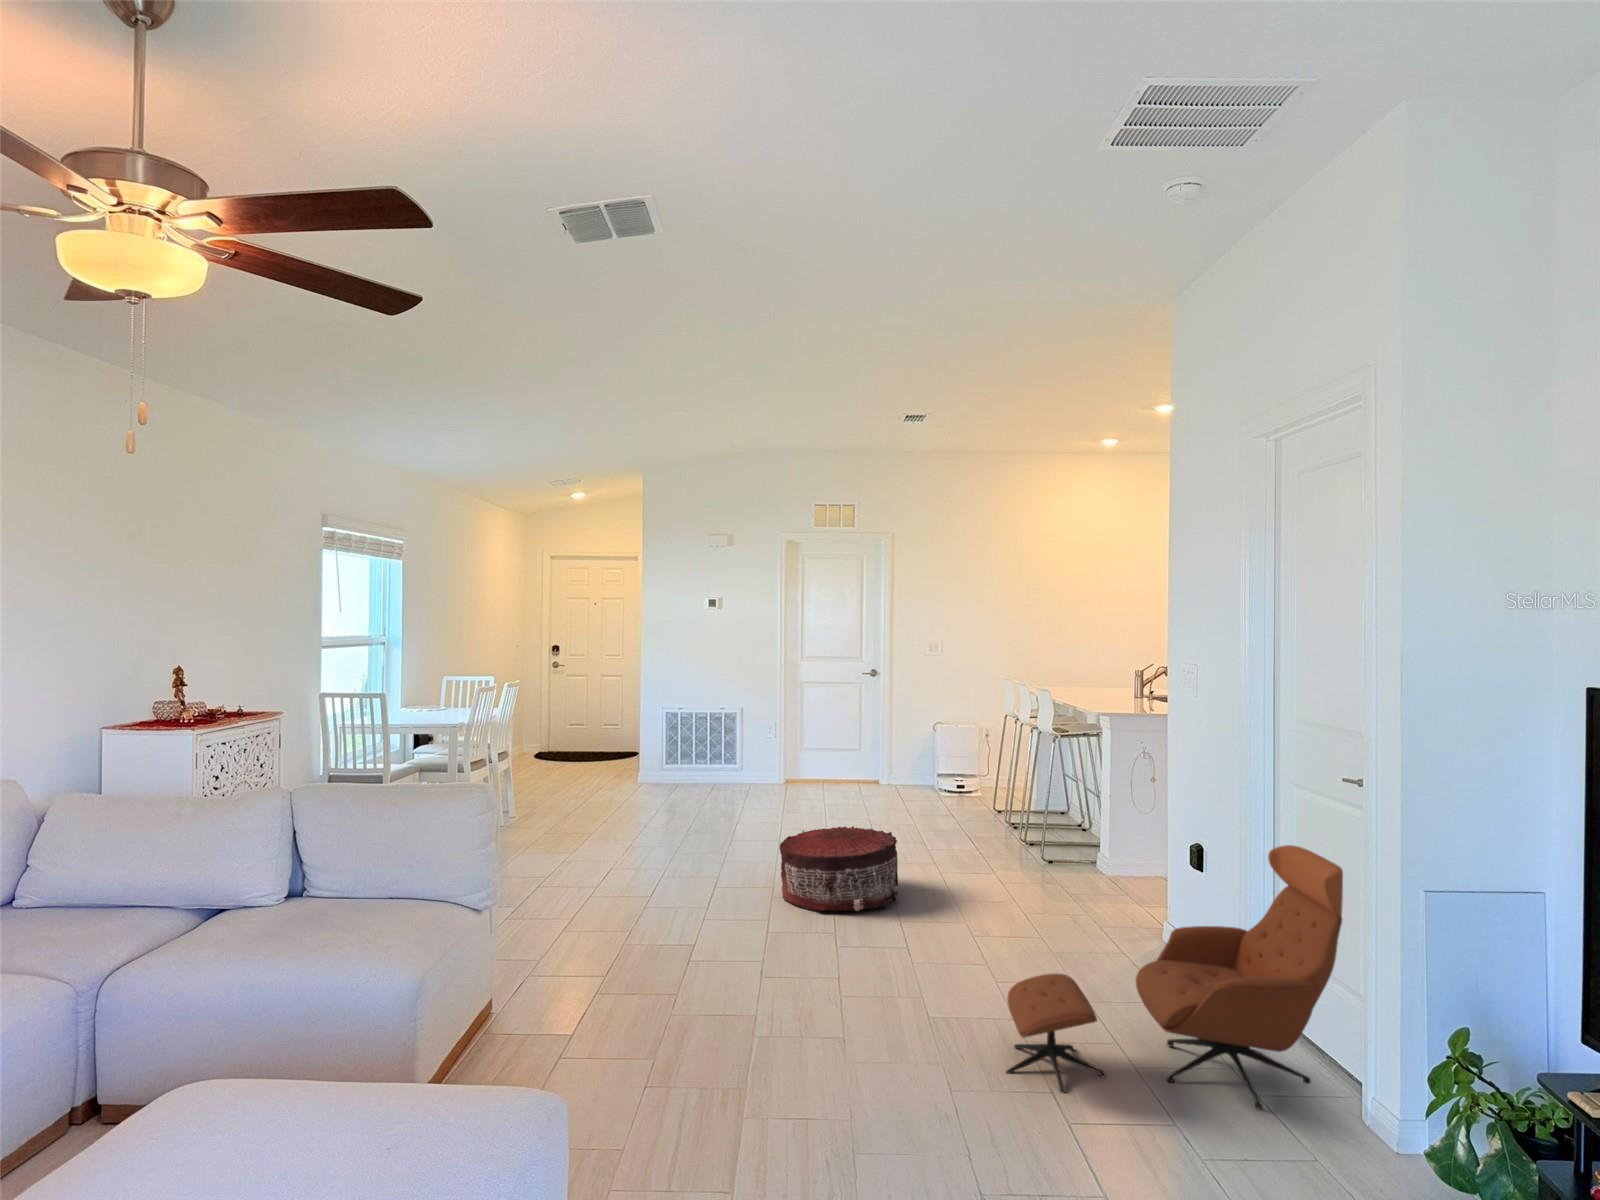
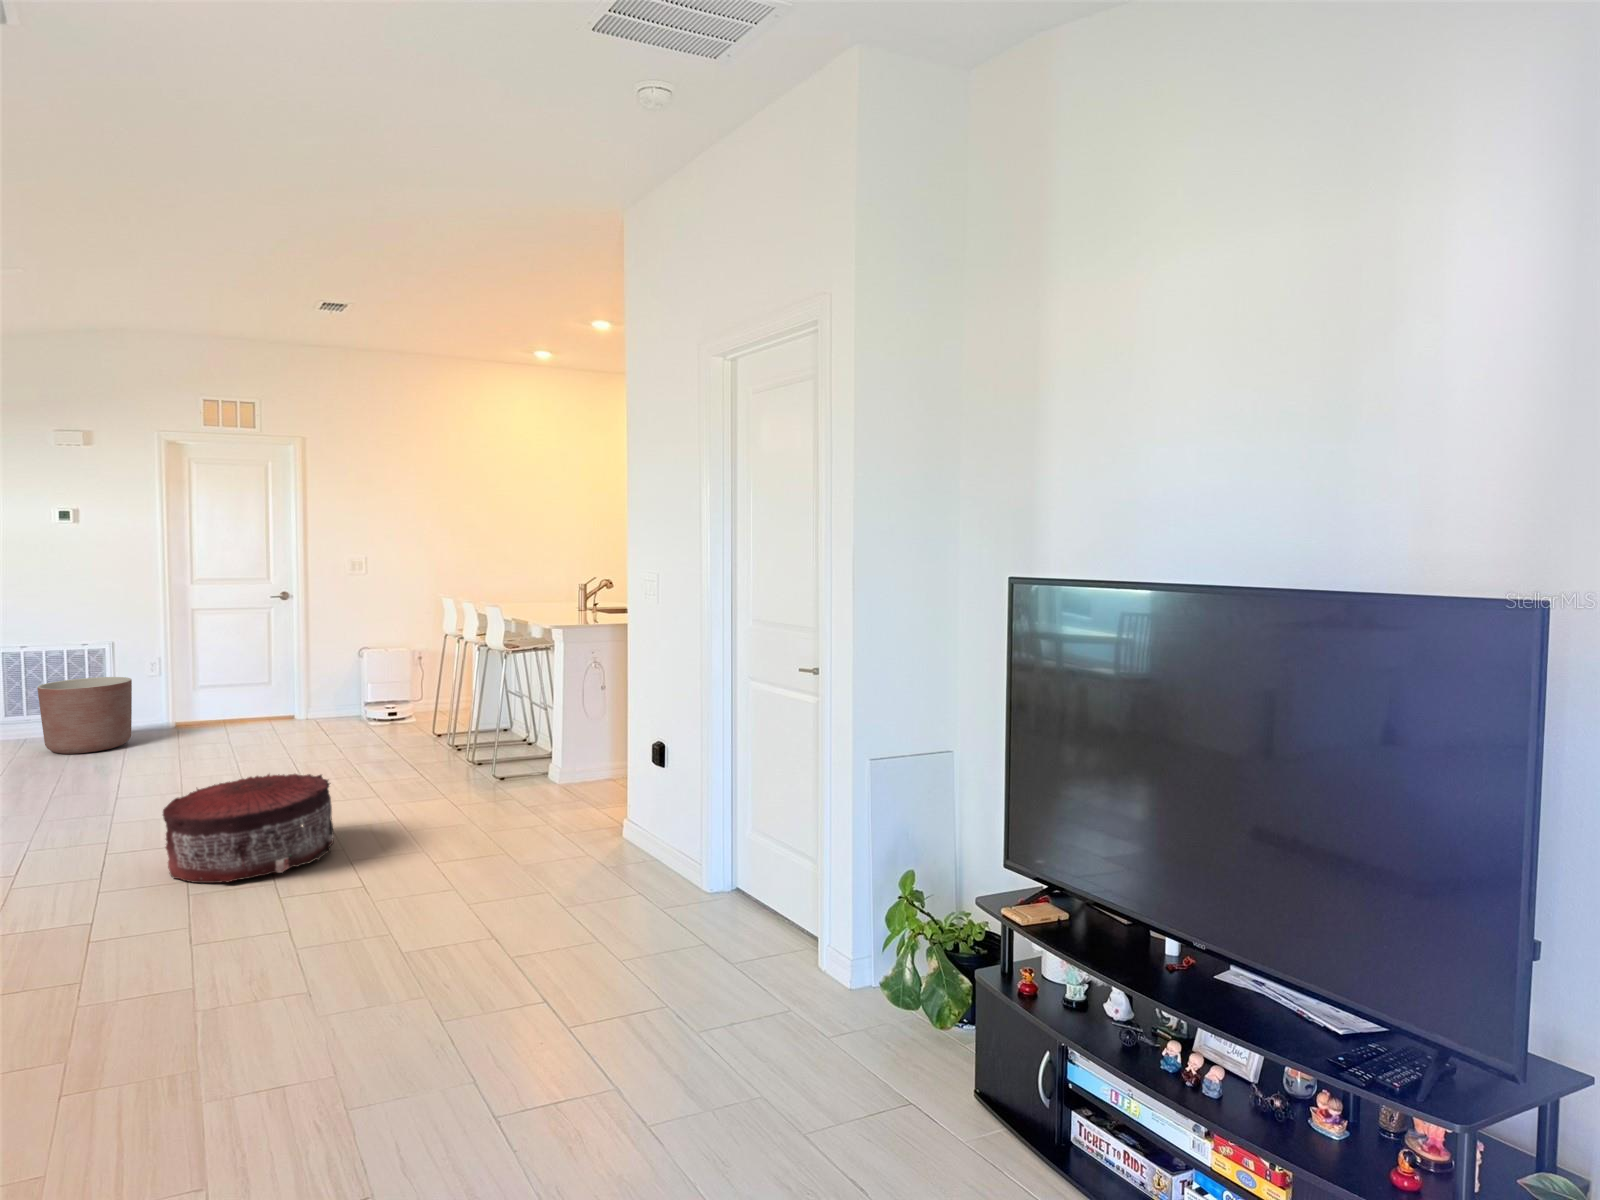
planter: none [710,735,768,794] -> present [37,677,132,754]
lounge chair: present [1006,845,1343,1109] -> none [487,735,801,1026]

